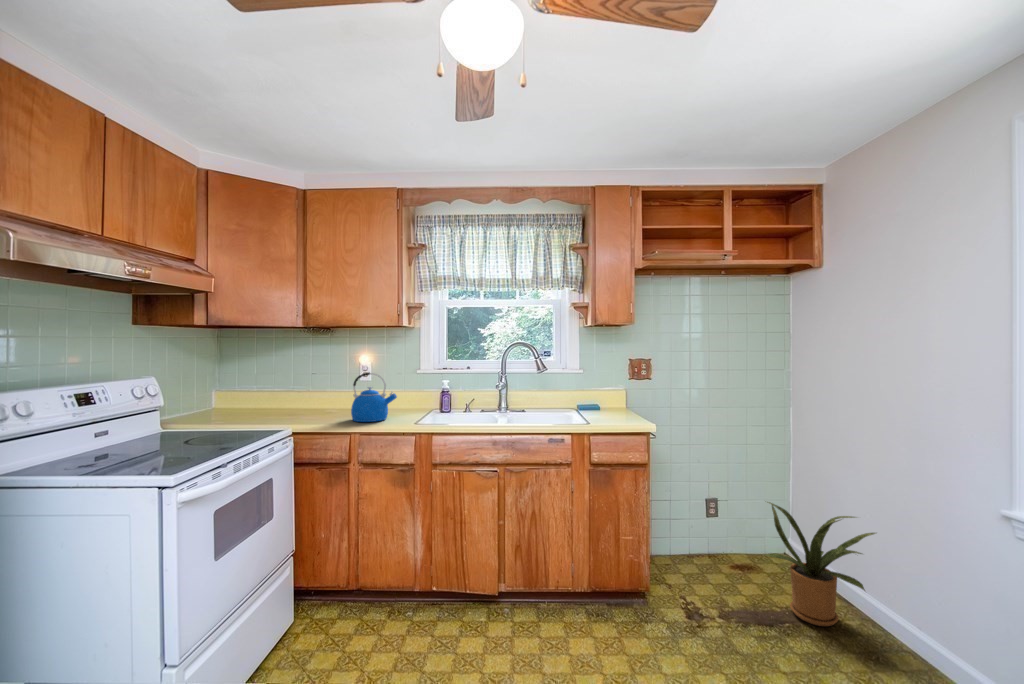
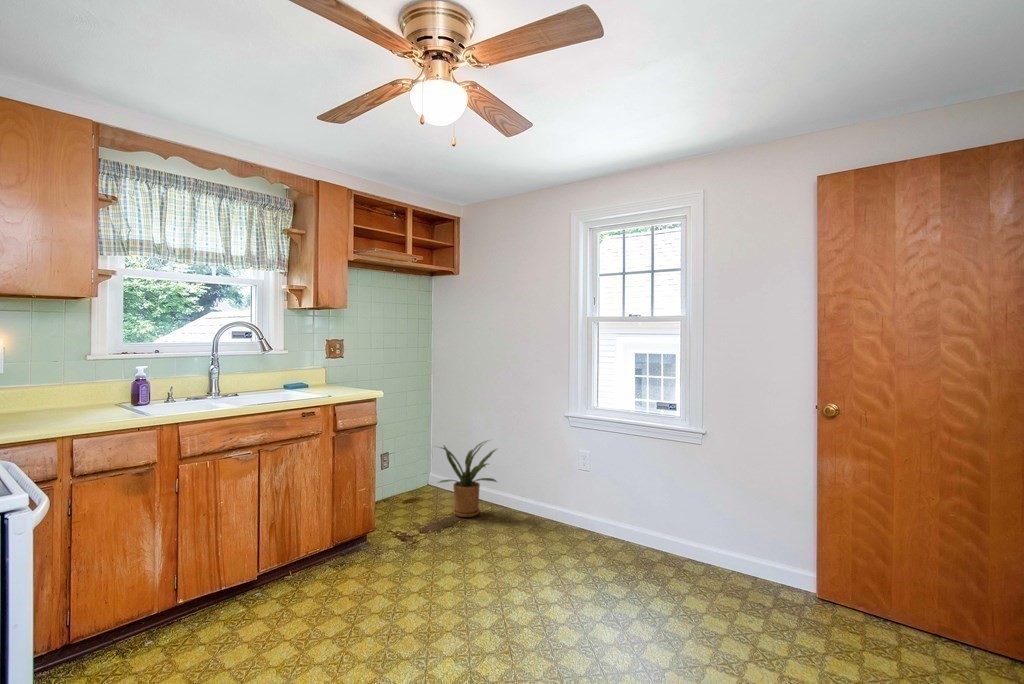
kettle: present [351,372,397,422] -> none [34,359,102,424]

